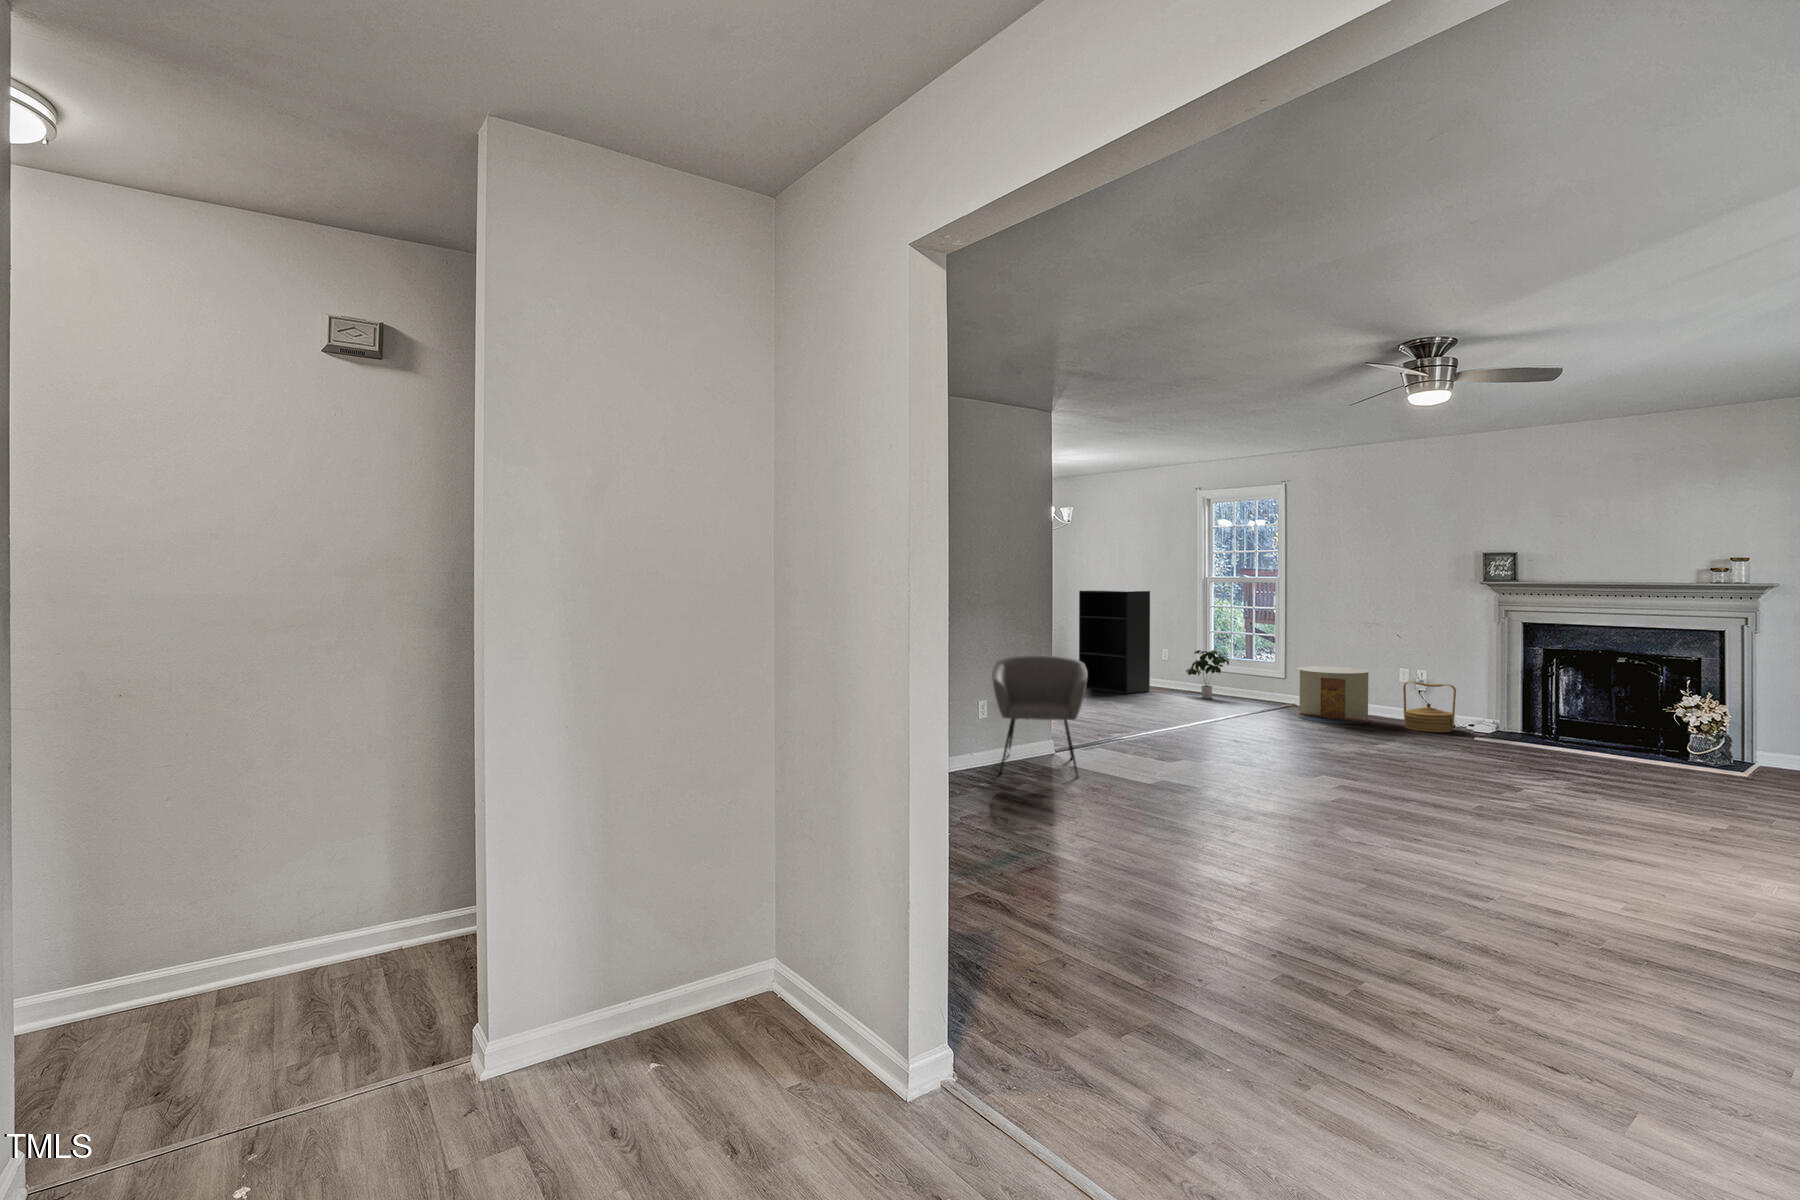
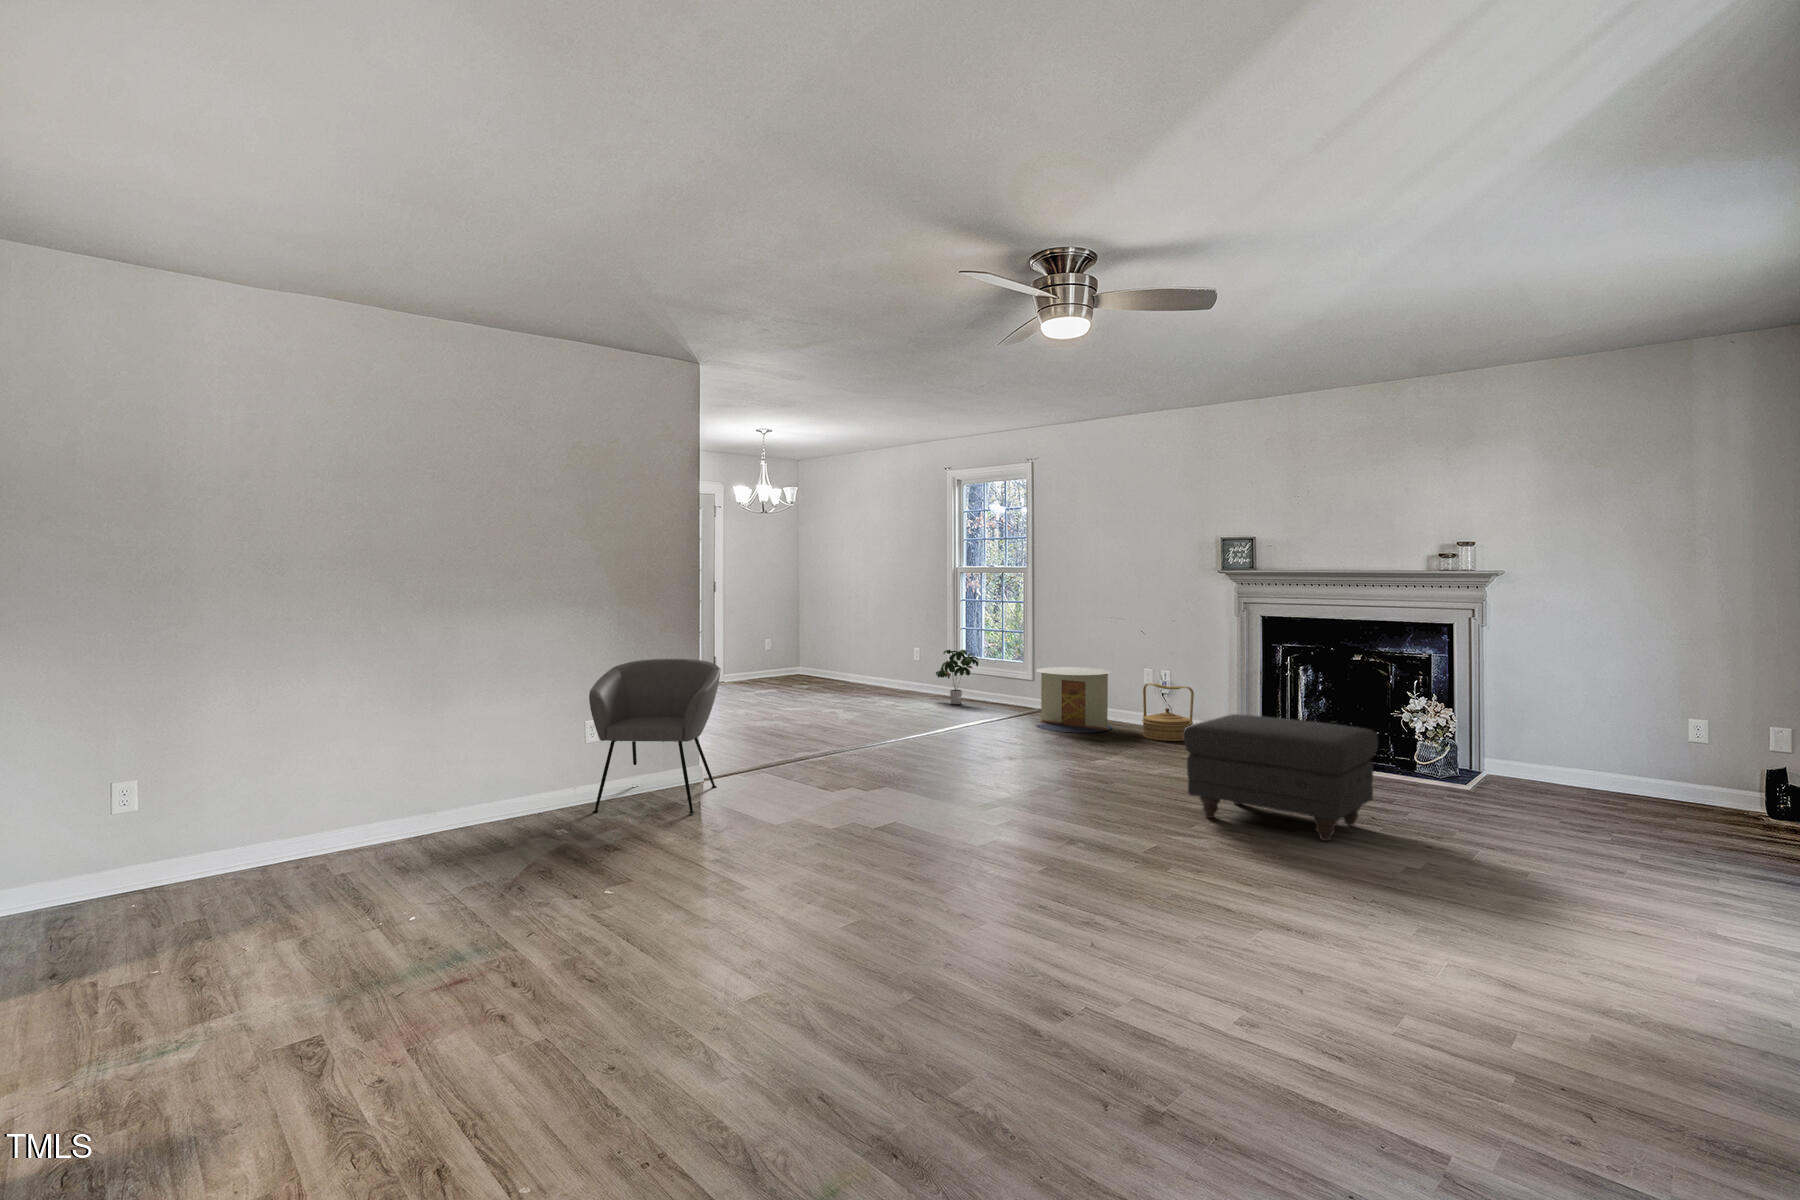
bookshelf: present [1079,590,1150,694] -> none [824,582,900,700]
ottoman: none [1494,707,1678,812] -> present [1183,714,1378,841]

